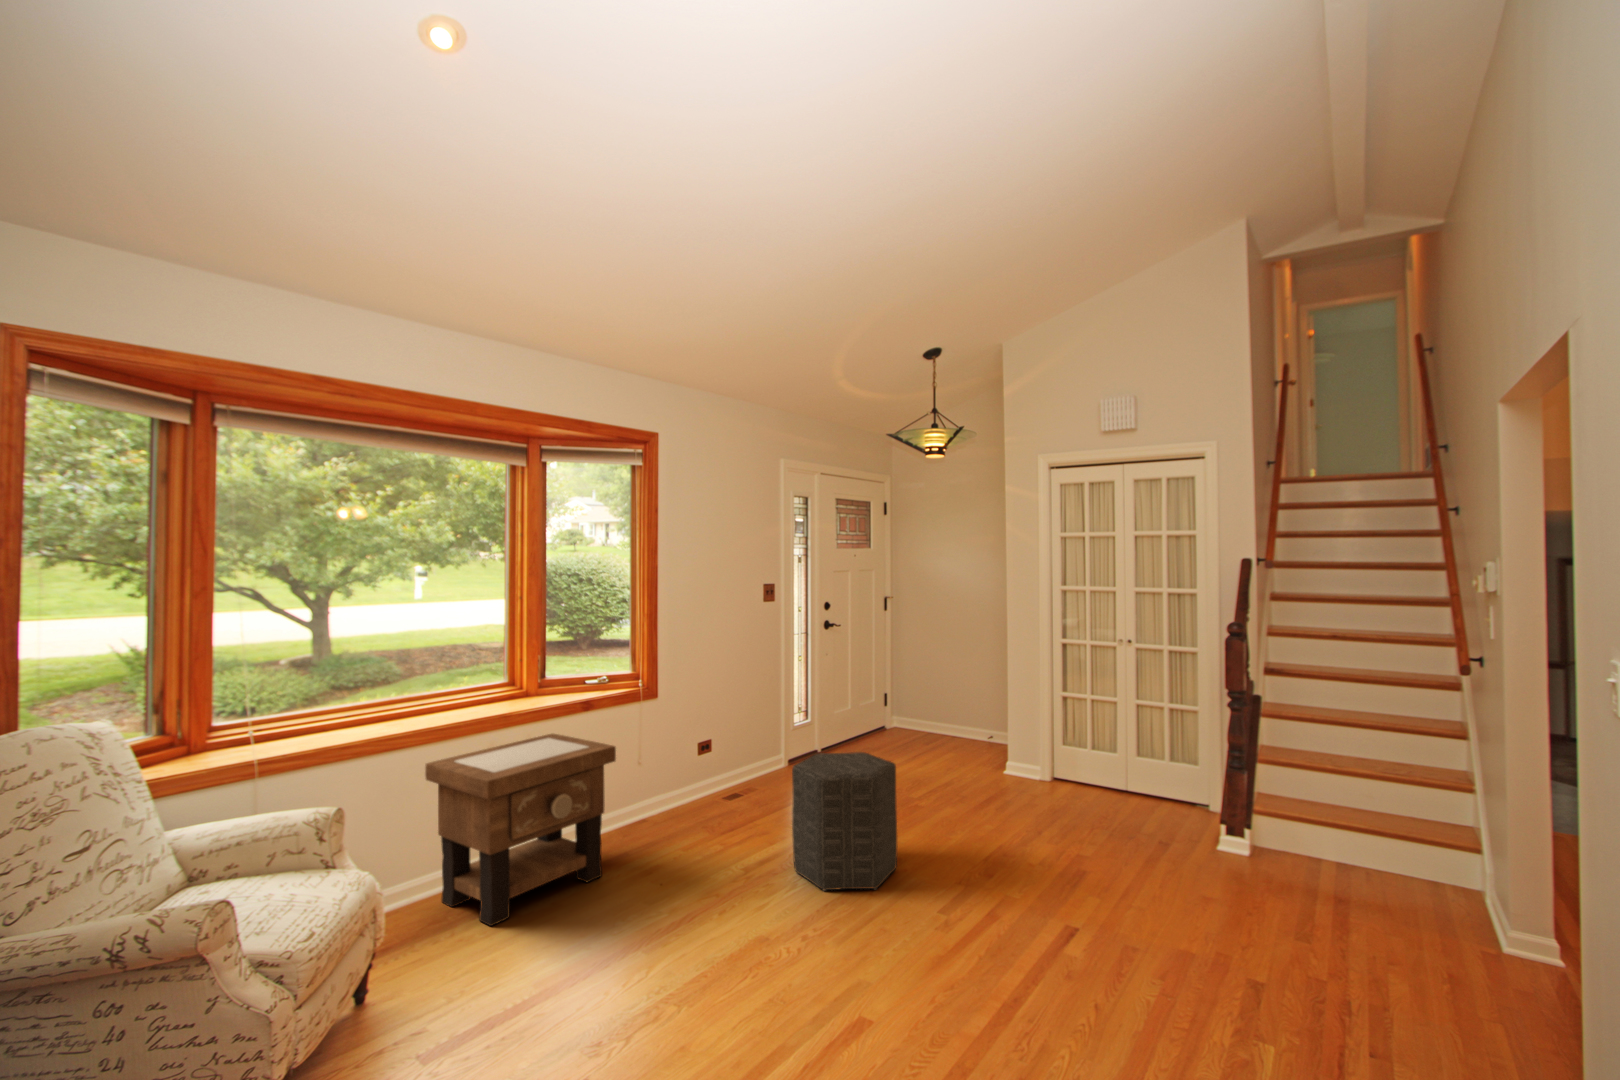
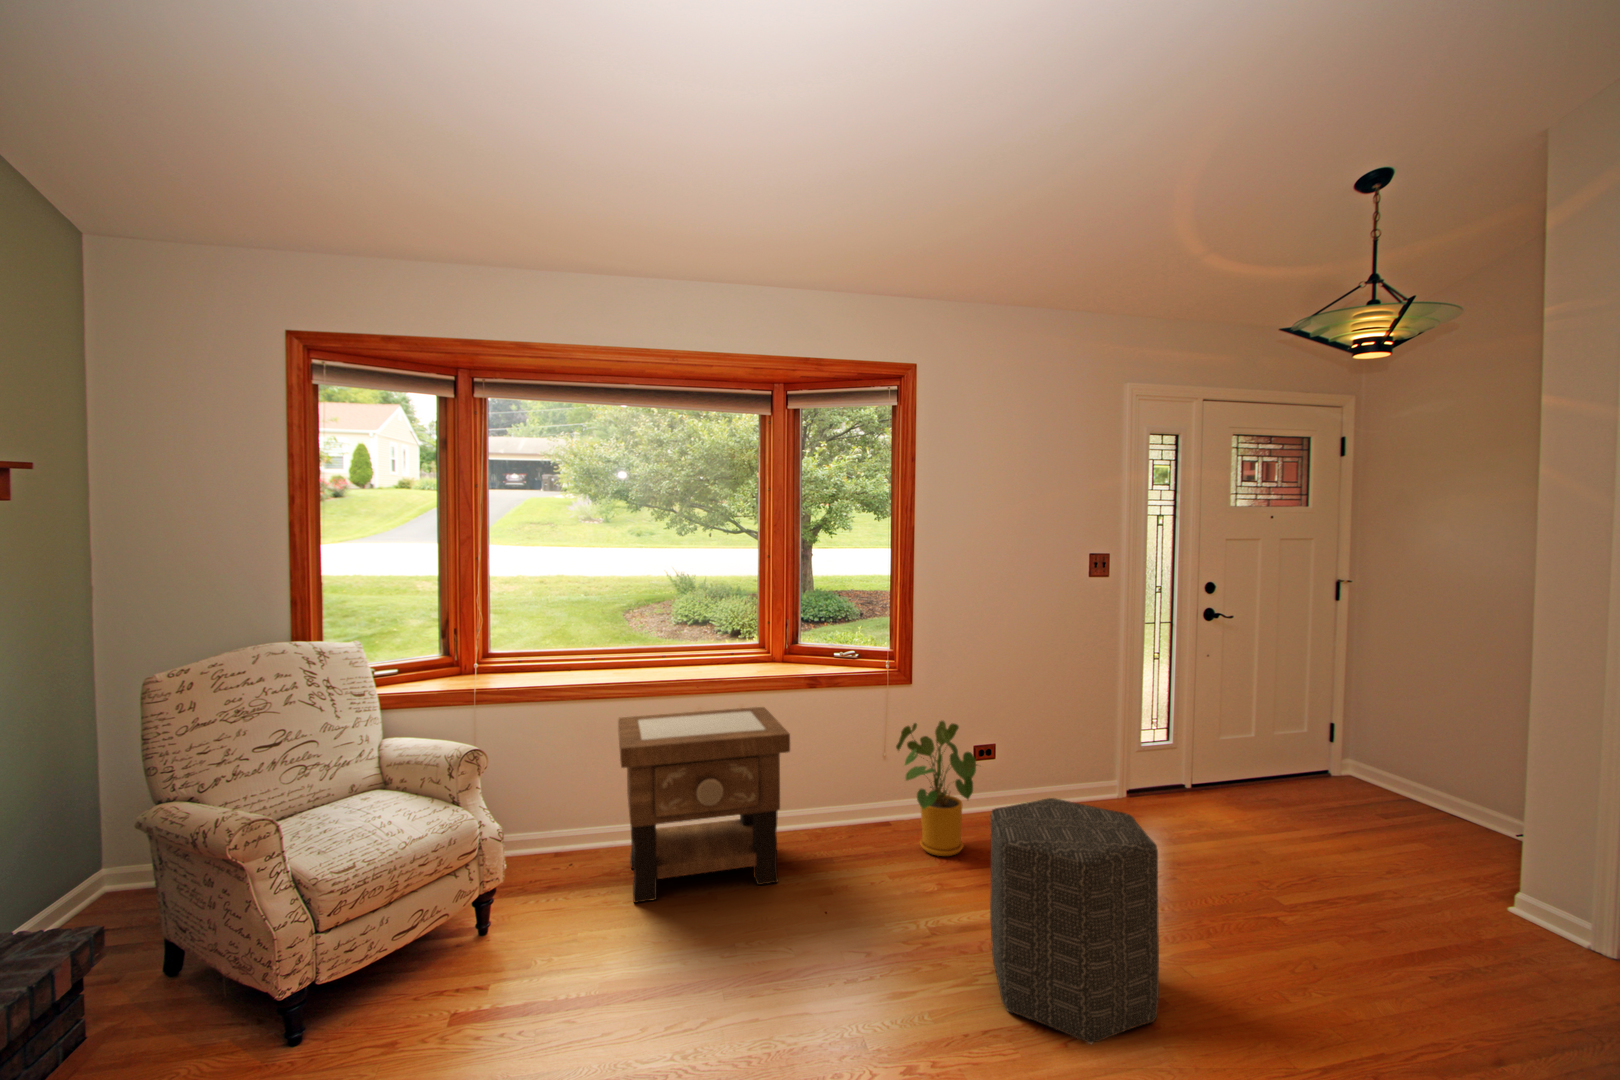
house plant: none [656,724,735,828] -> present [896,721,977,856]

